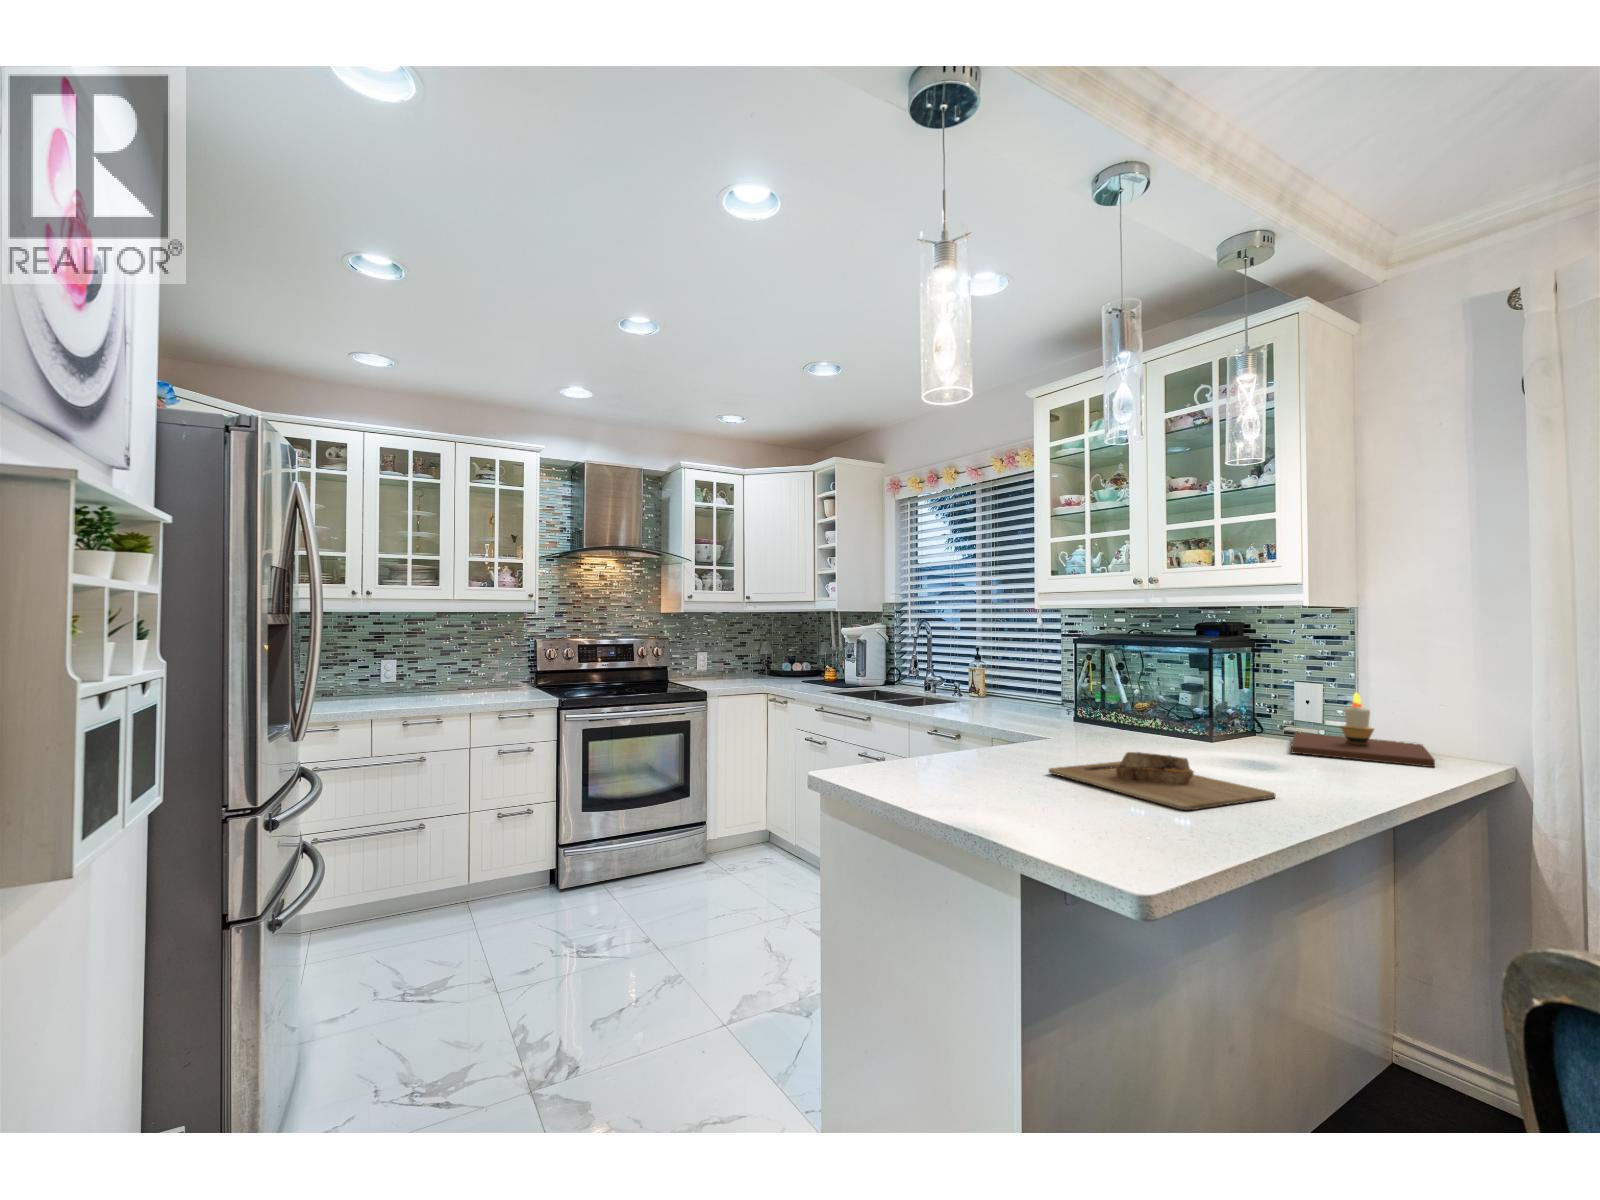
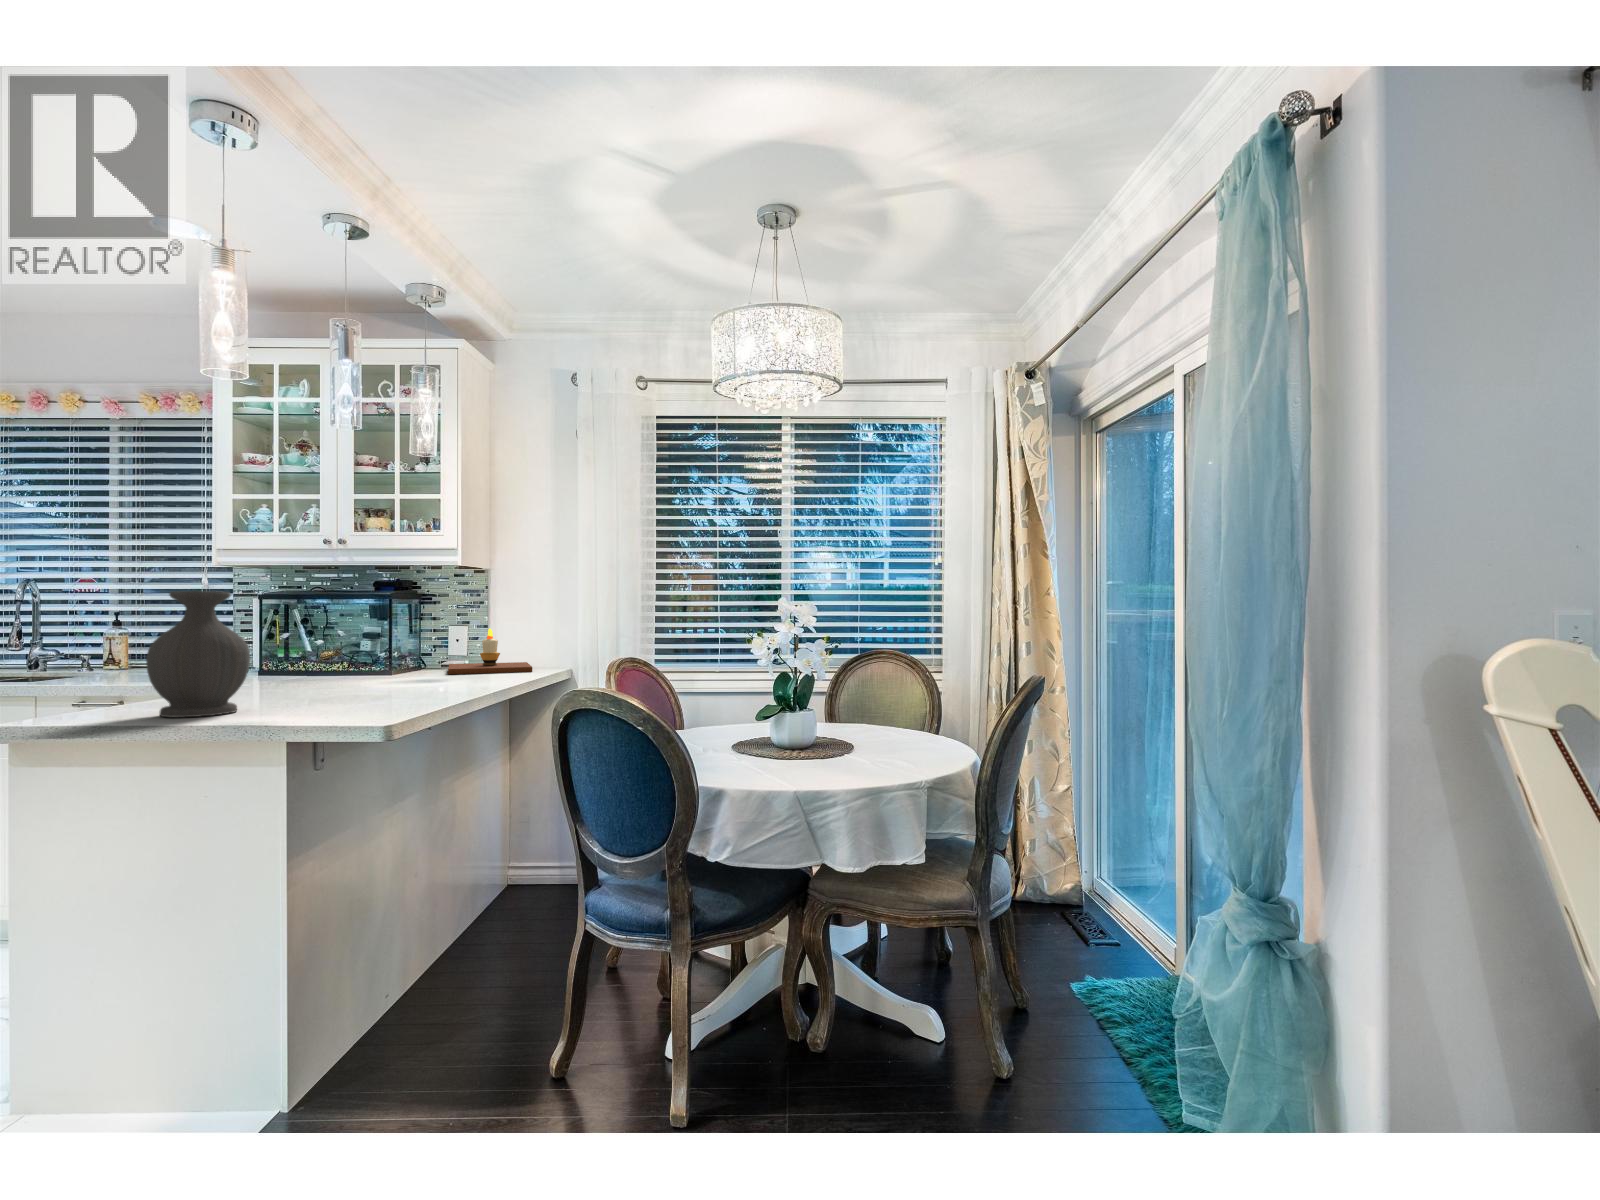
vase: none [929,658,1024,806] -> present [146,591,250,717]
cutting board: present [1049,752,1276,810] -> none [259,669,440,699]

